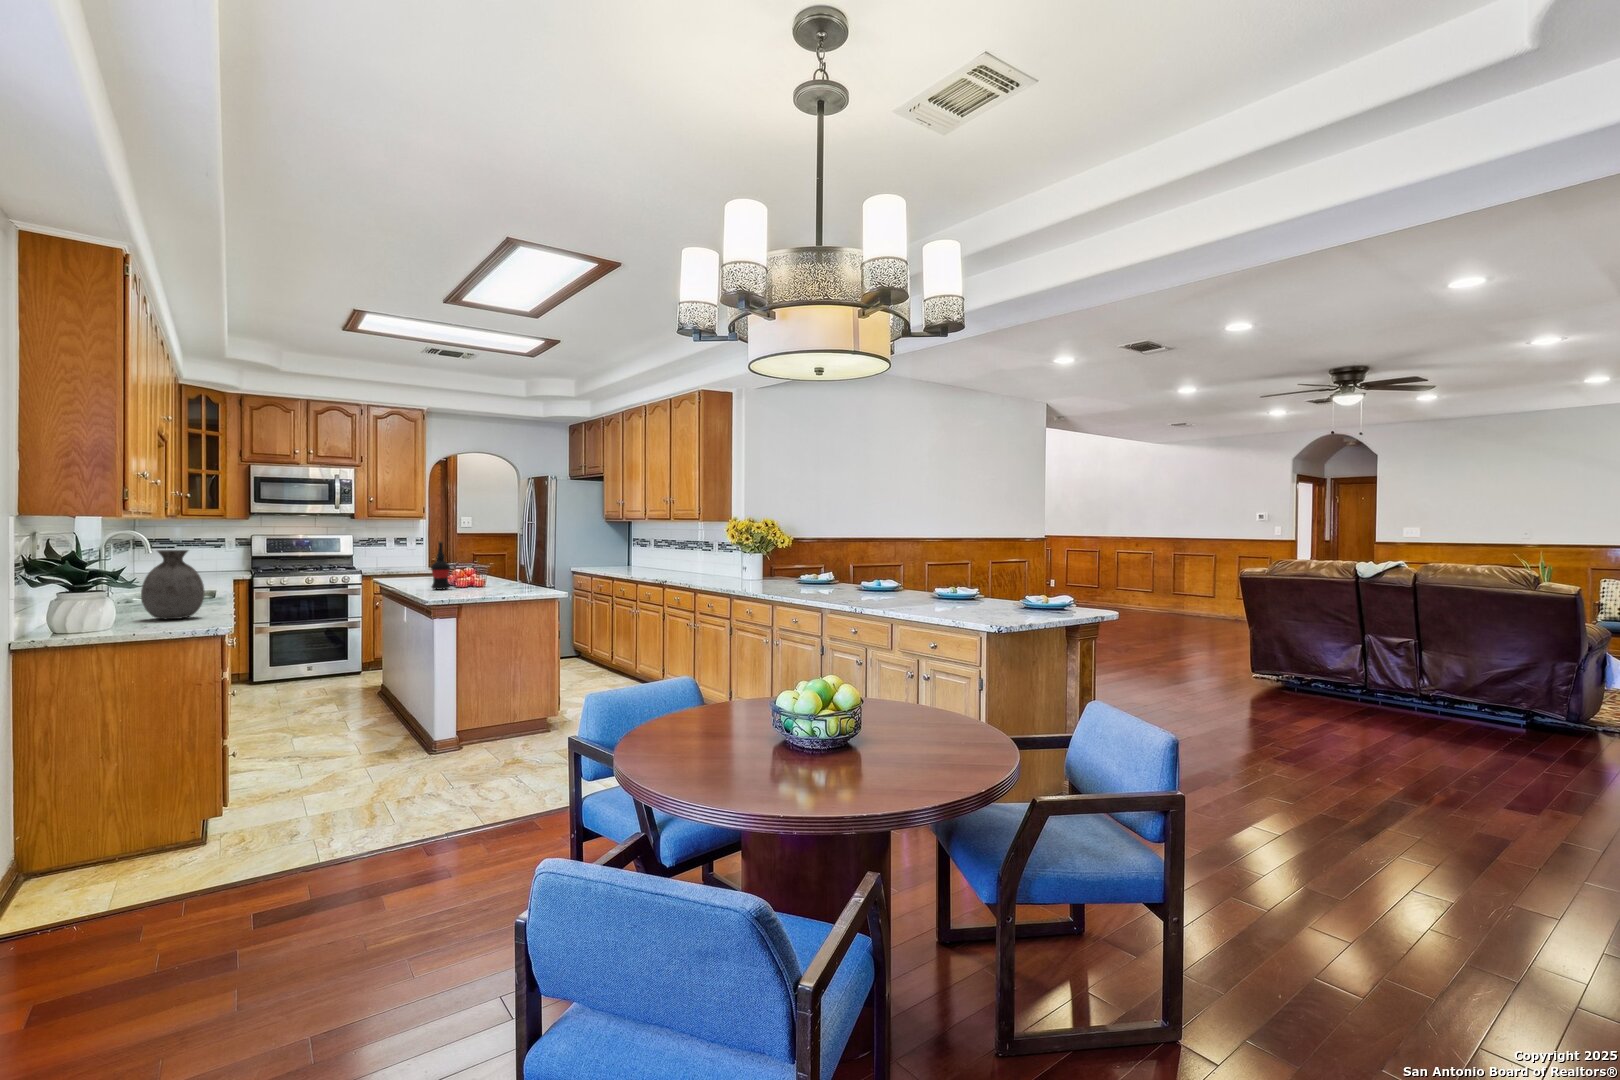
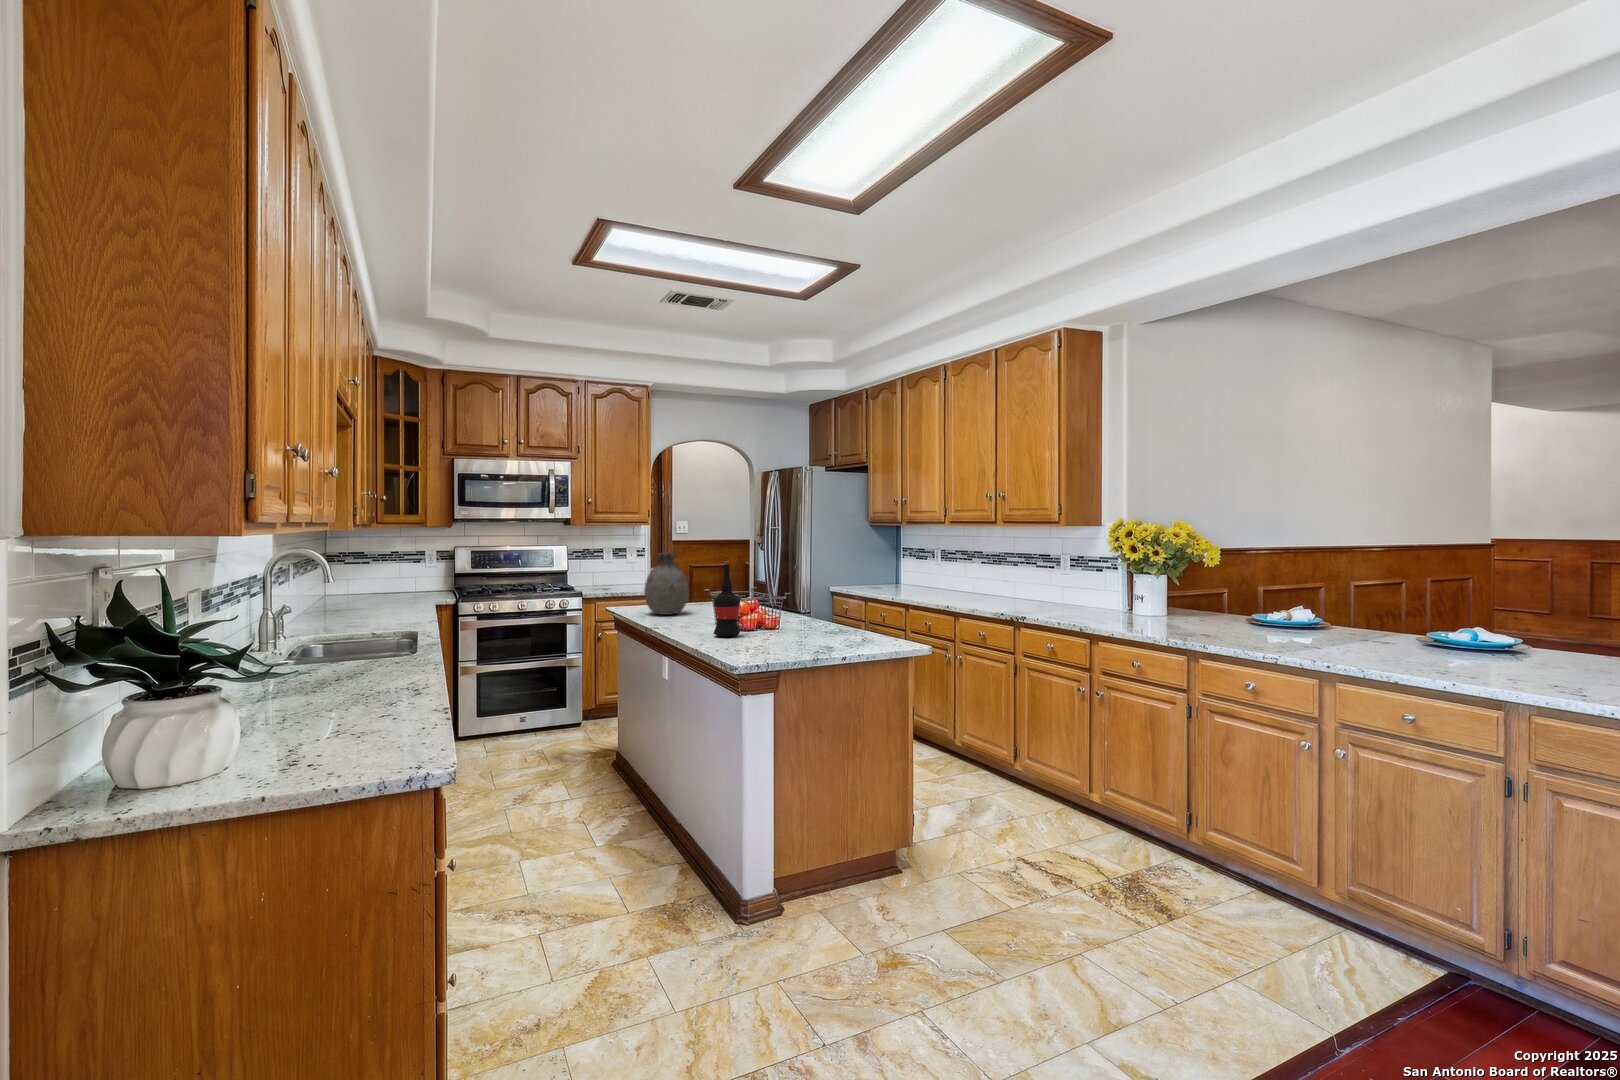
vase: present [141,550,205,619] -> present [644,553,689,615]

